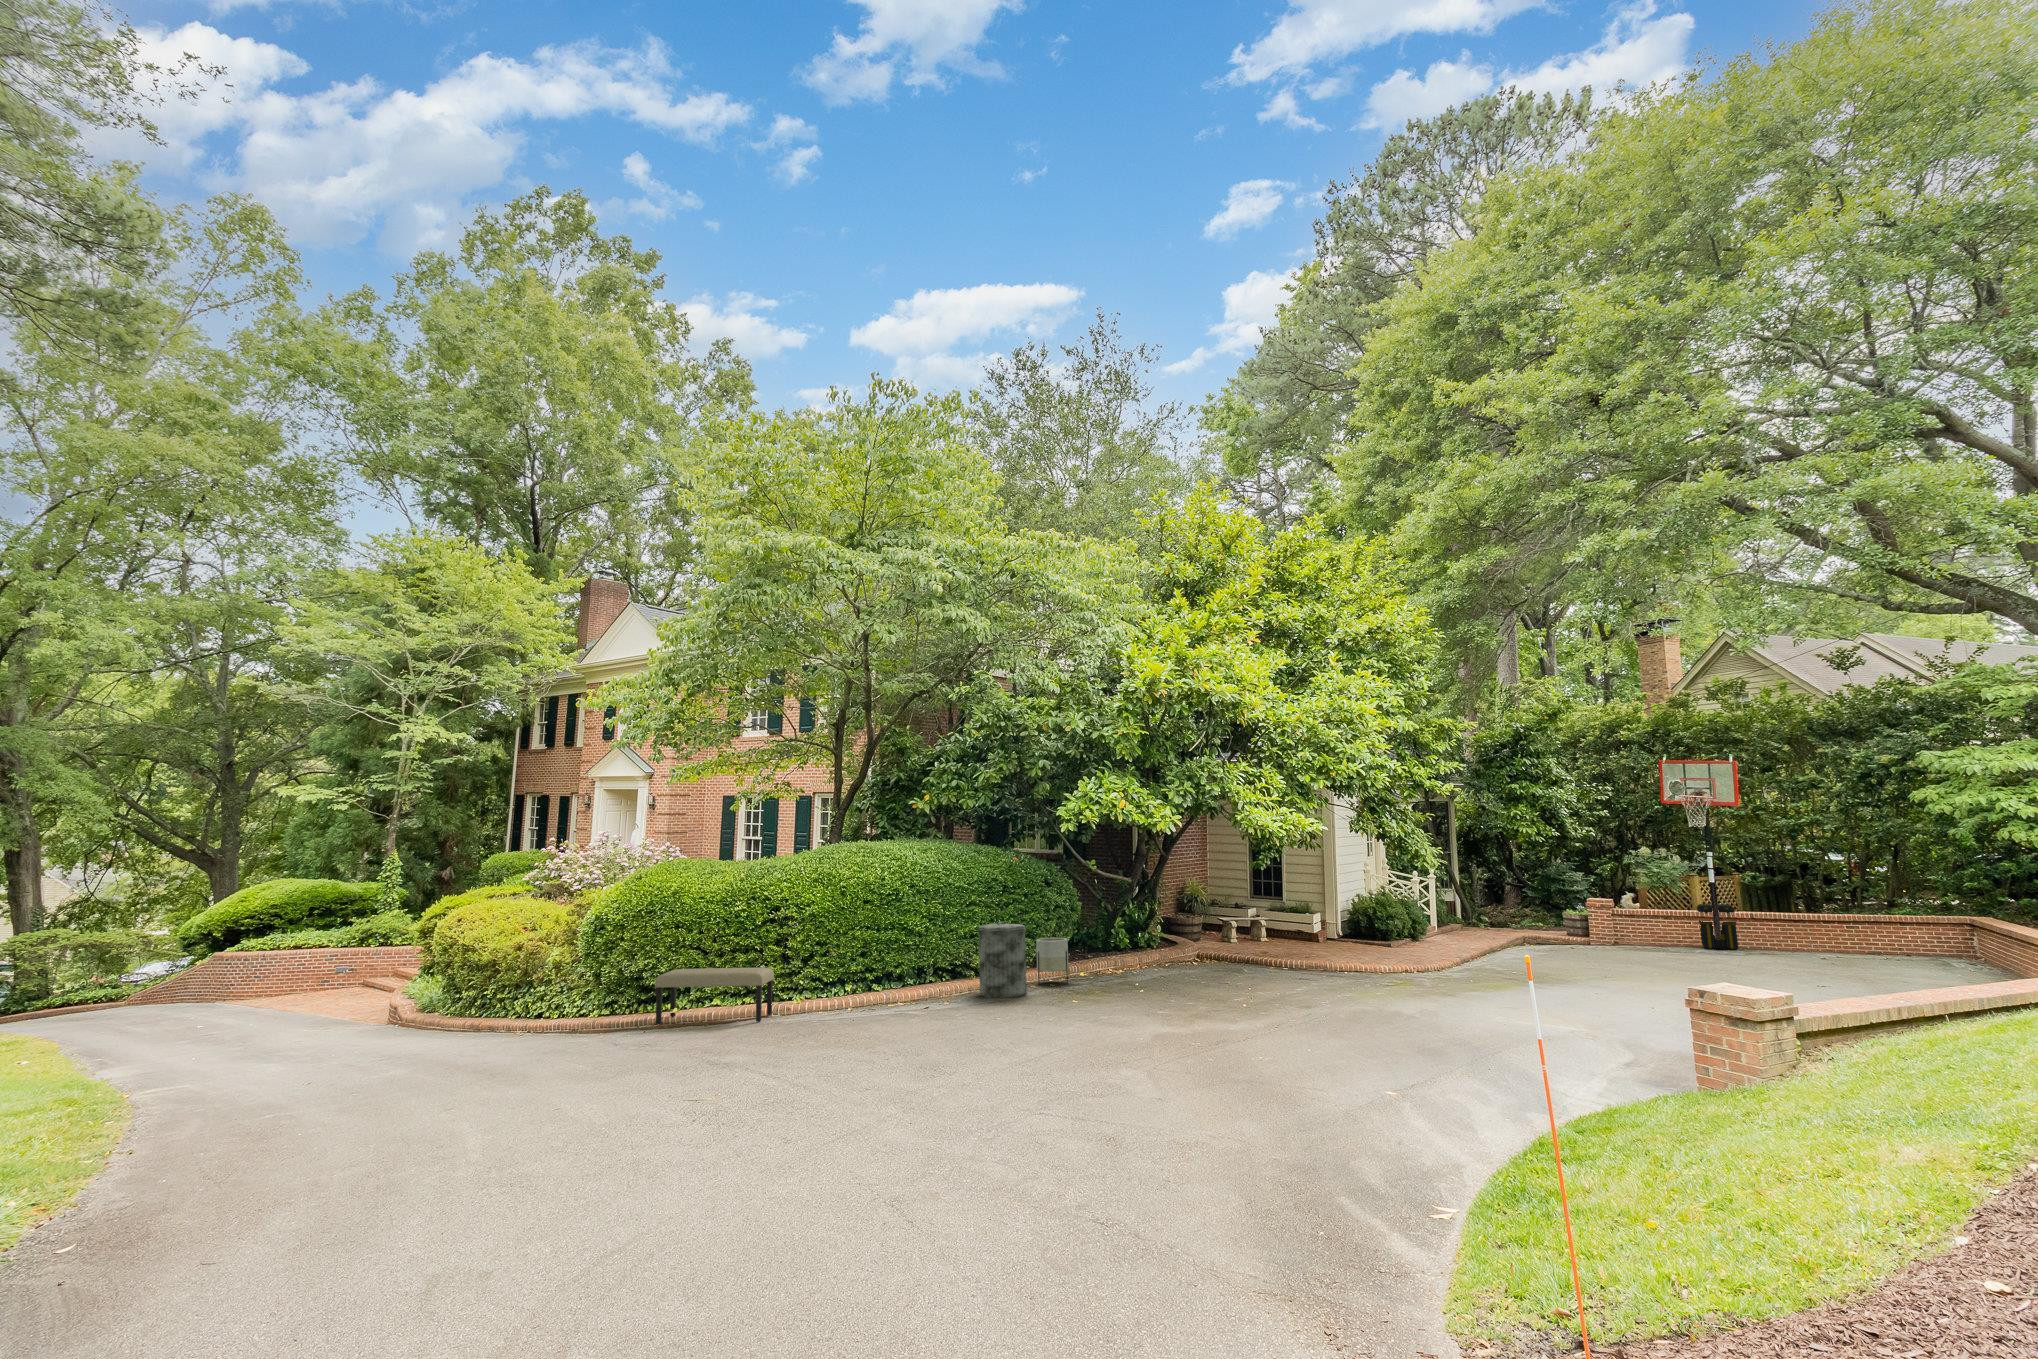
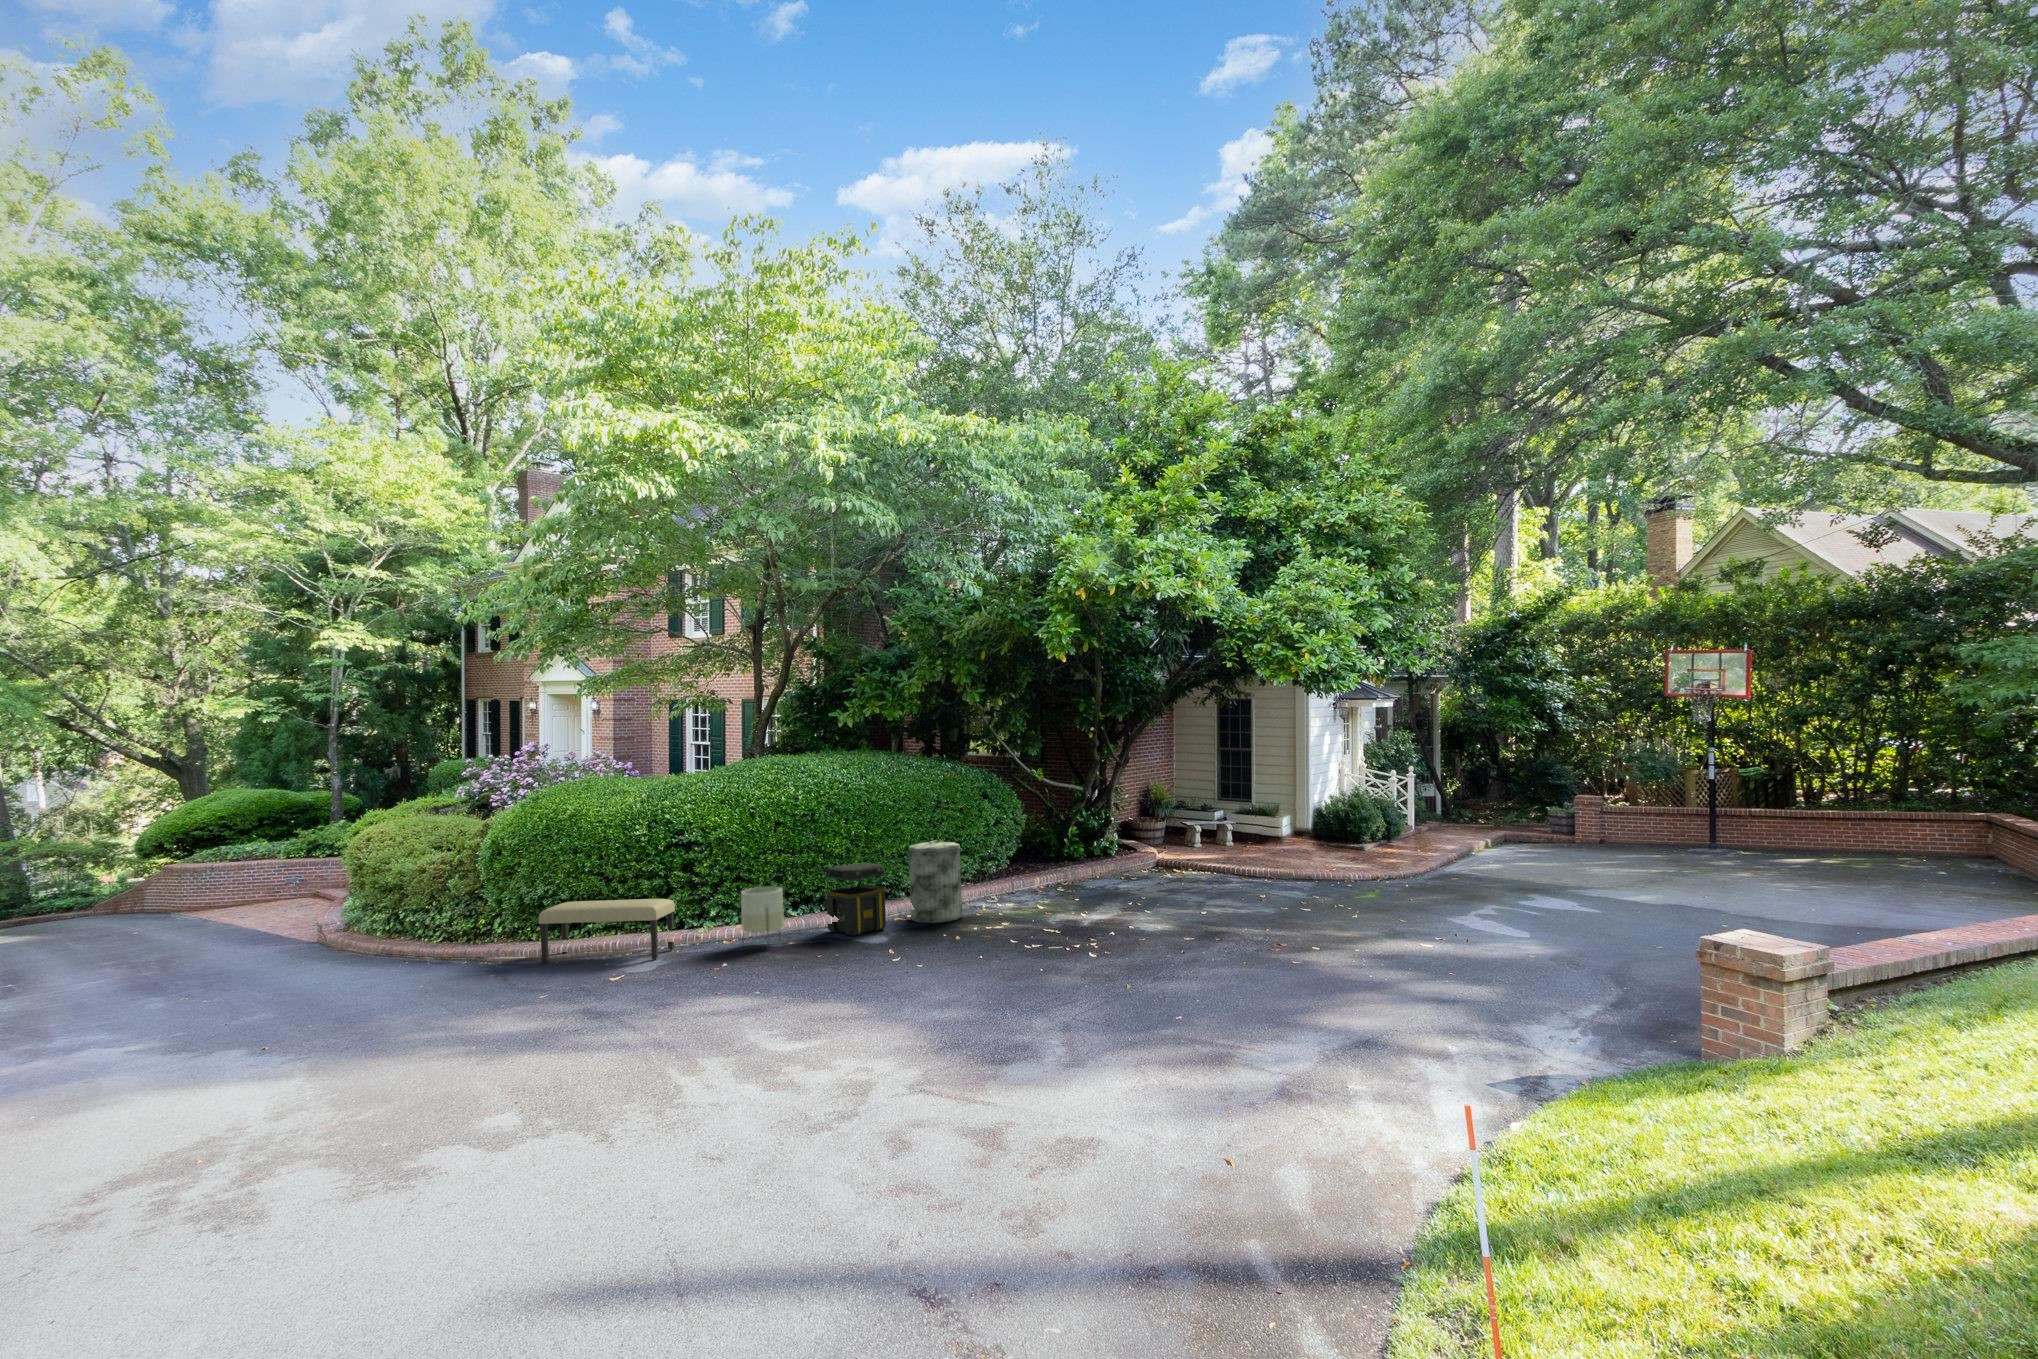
toolbox: present [1697,904,1738,950] -> present [825,863,886,936]
planter: present [1036,938,1069,984] -> present [741,887,784,944]

